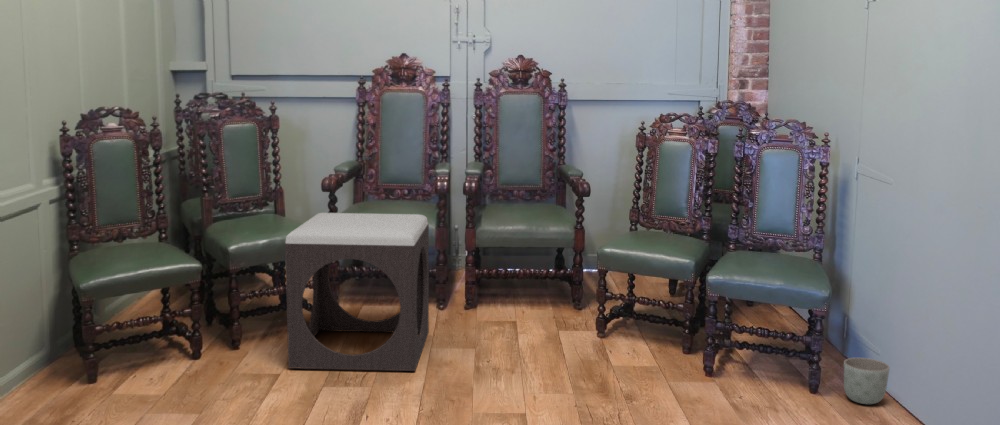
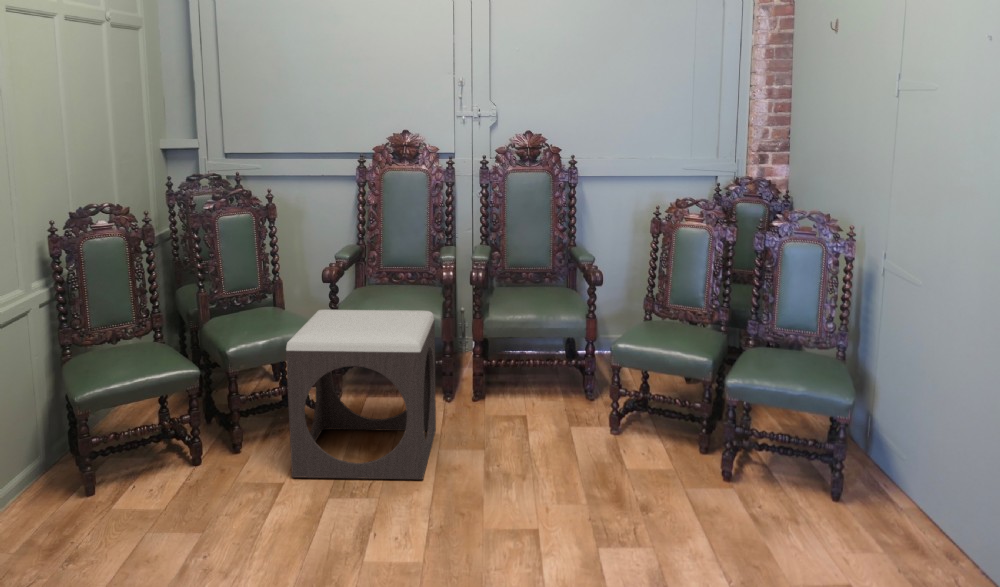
planter: present [844,358,890,404] -> none [868,467,916,517]

